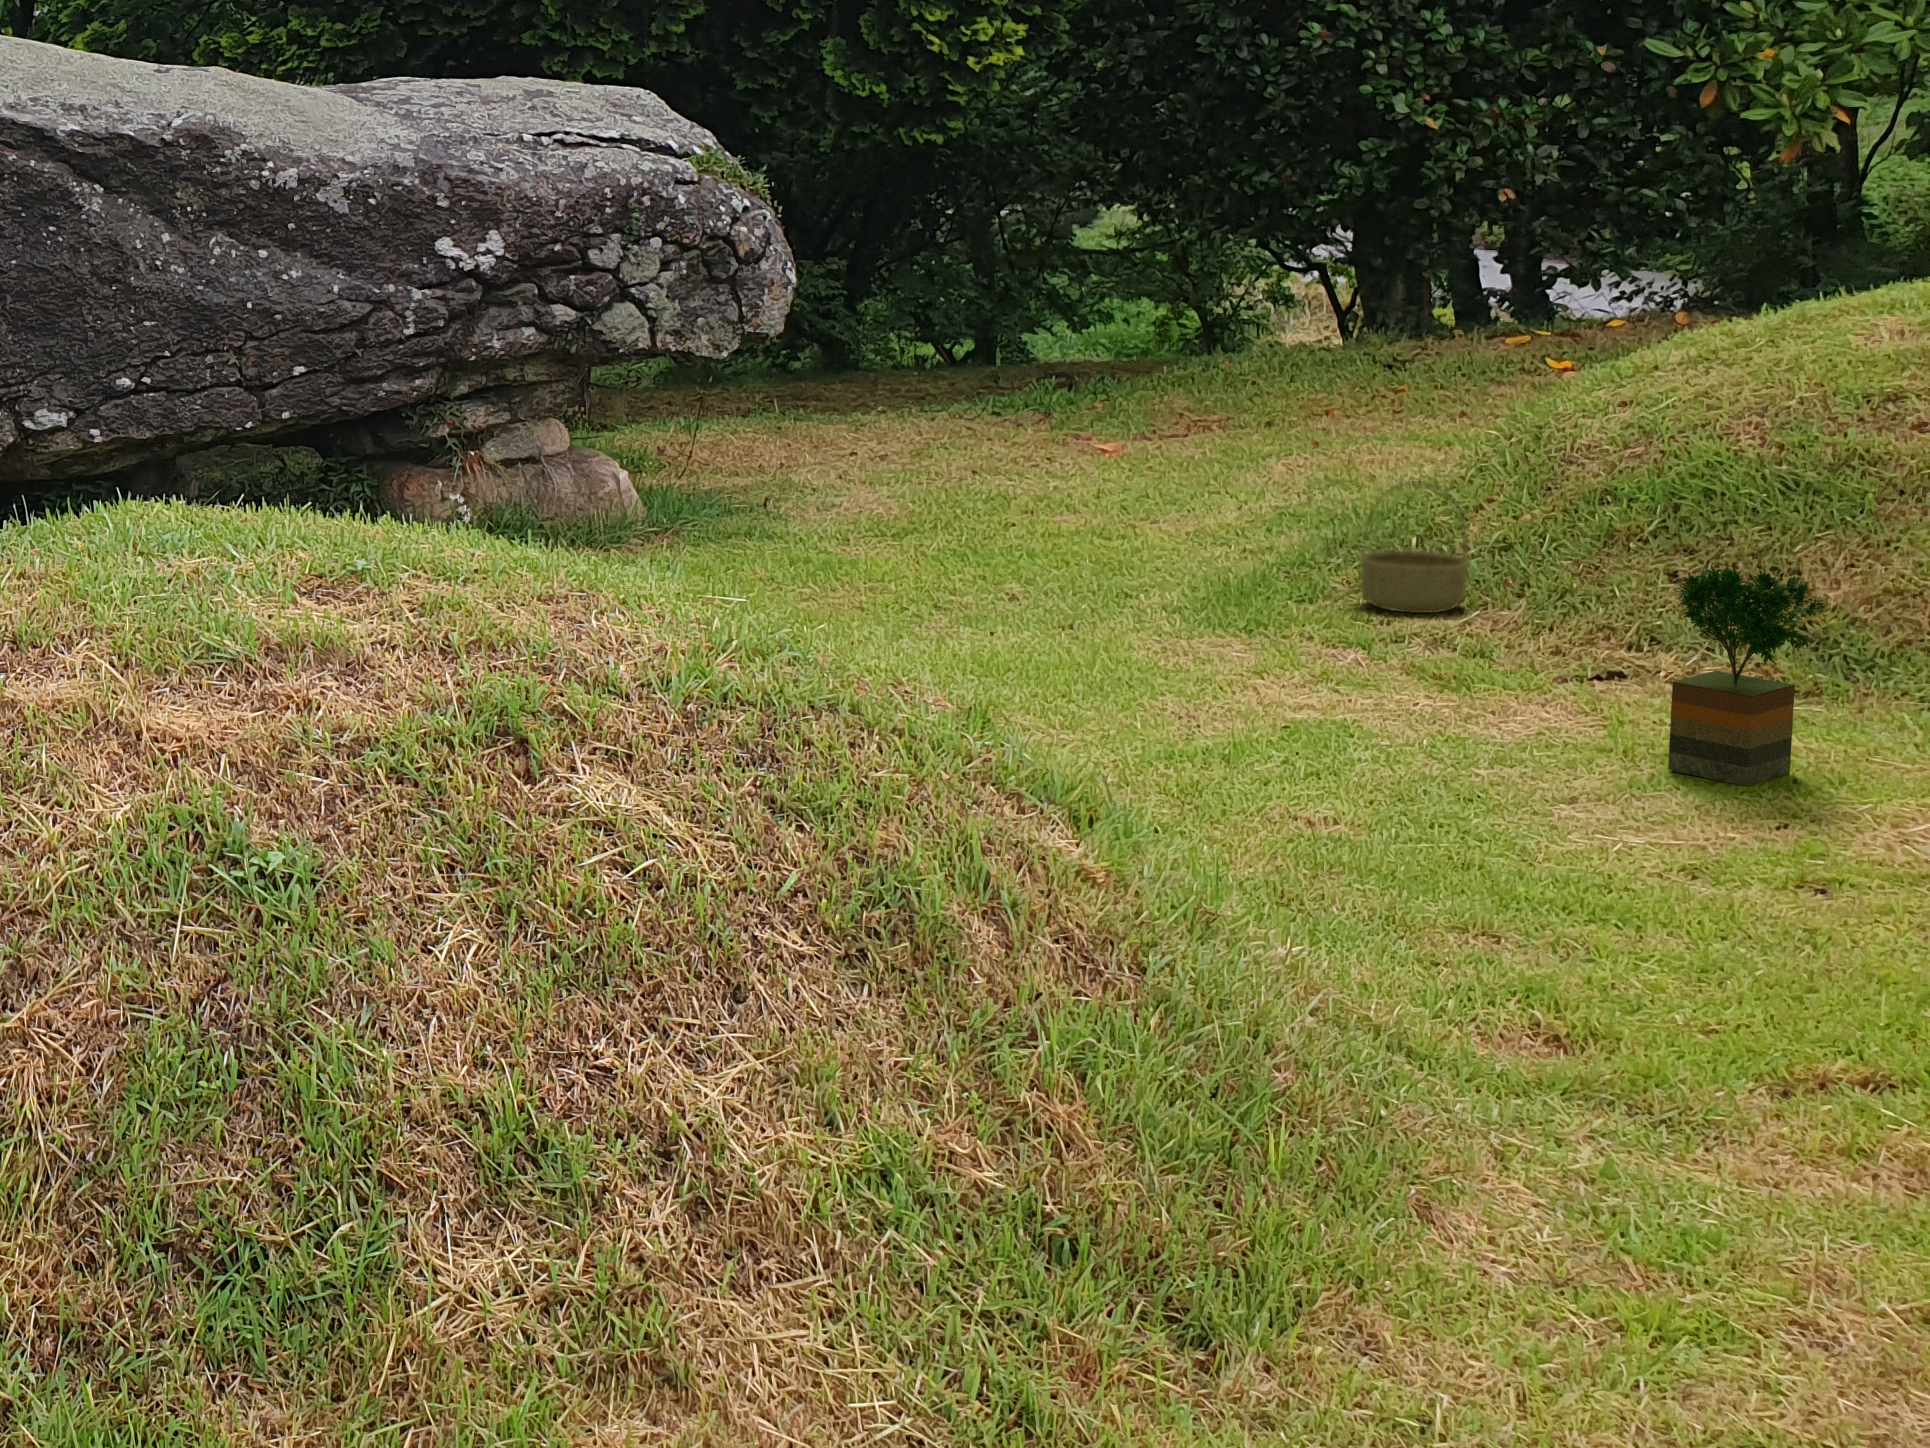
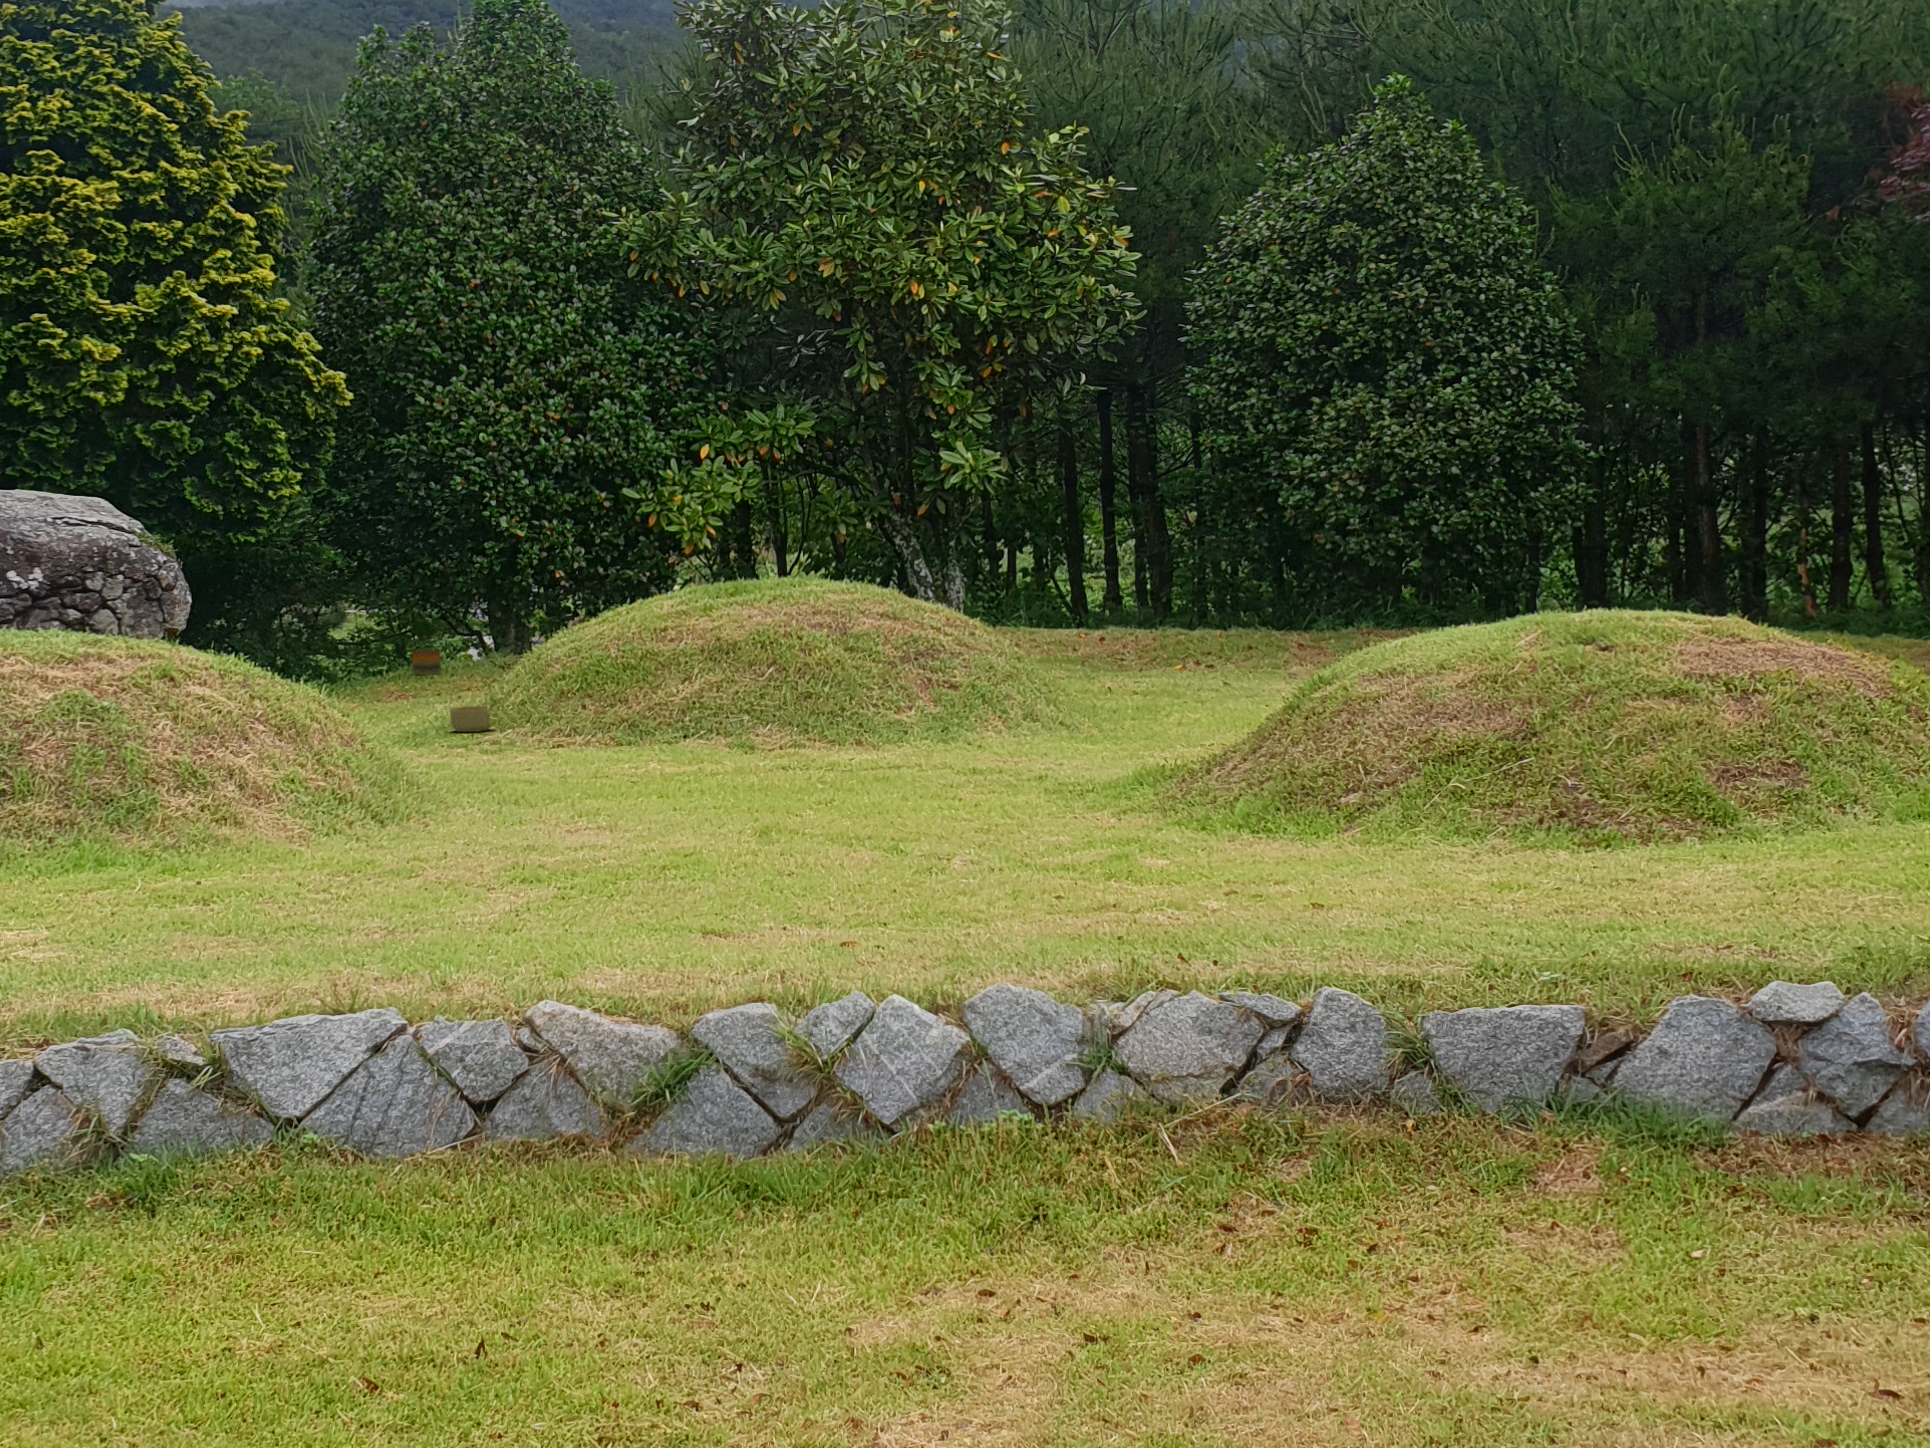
potted tree: present [1668,566,1829,786] -> present [411,619,445,675]

